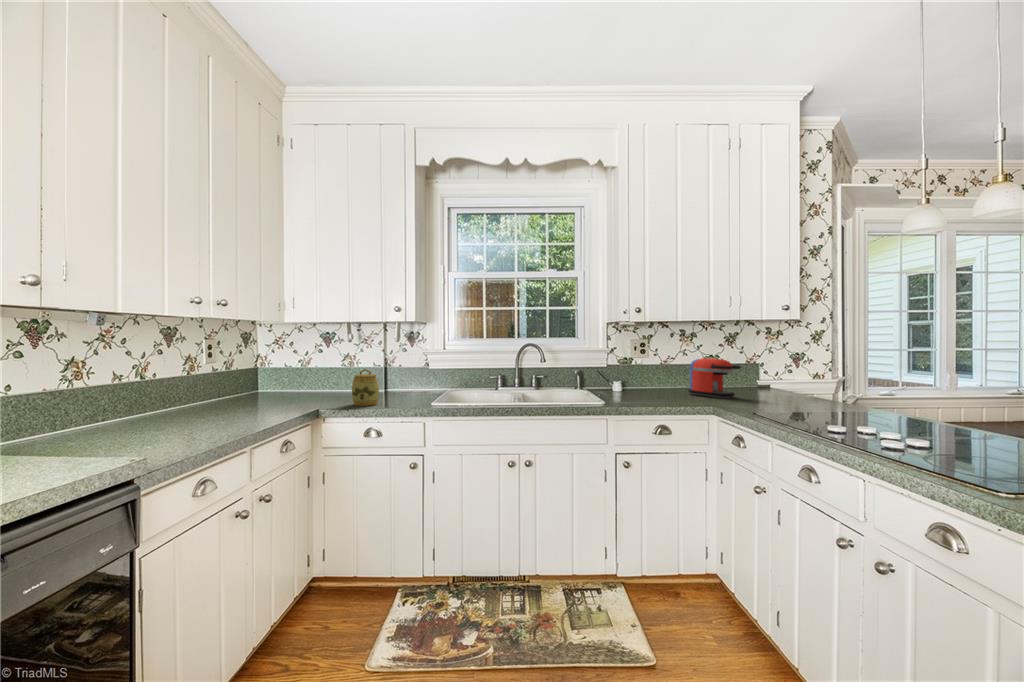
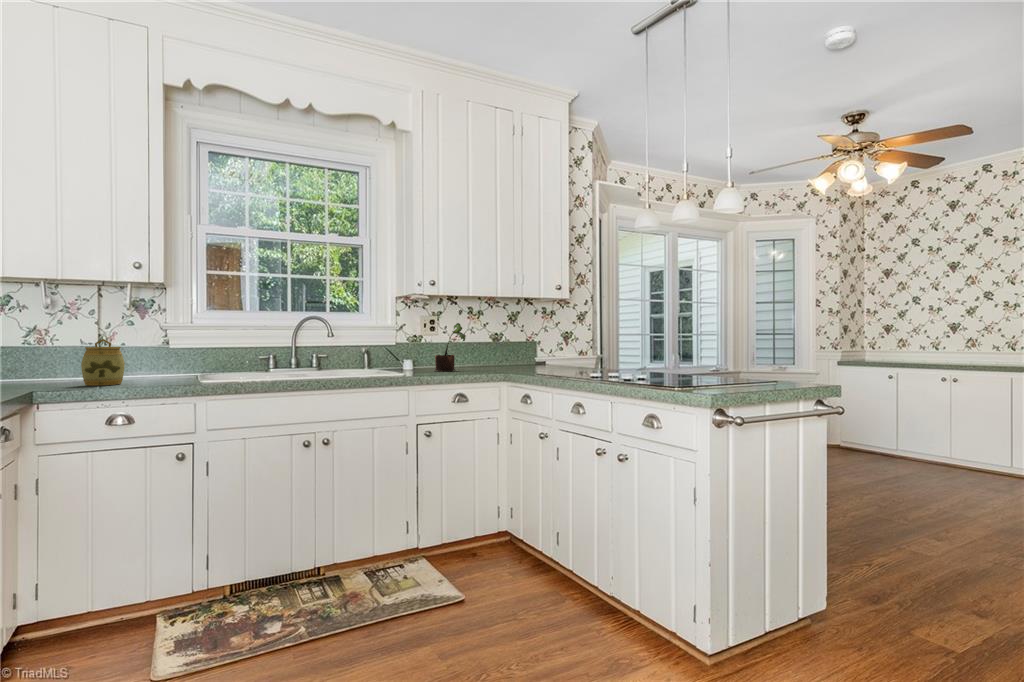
potted plant: none [636,352,672,401] -> present [435,323,466,371]
coffee maker: present [688,358,741,398] -> none [478,332,525,368]

